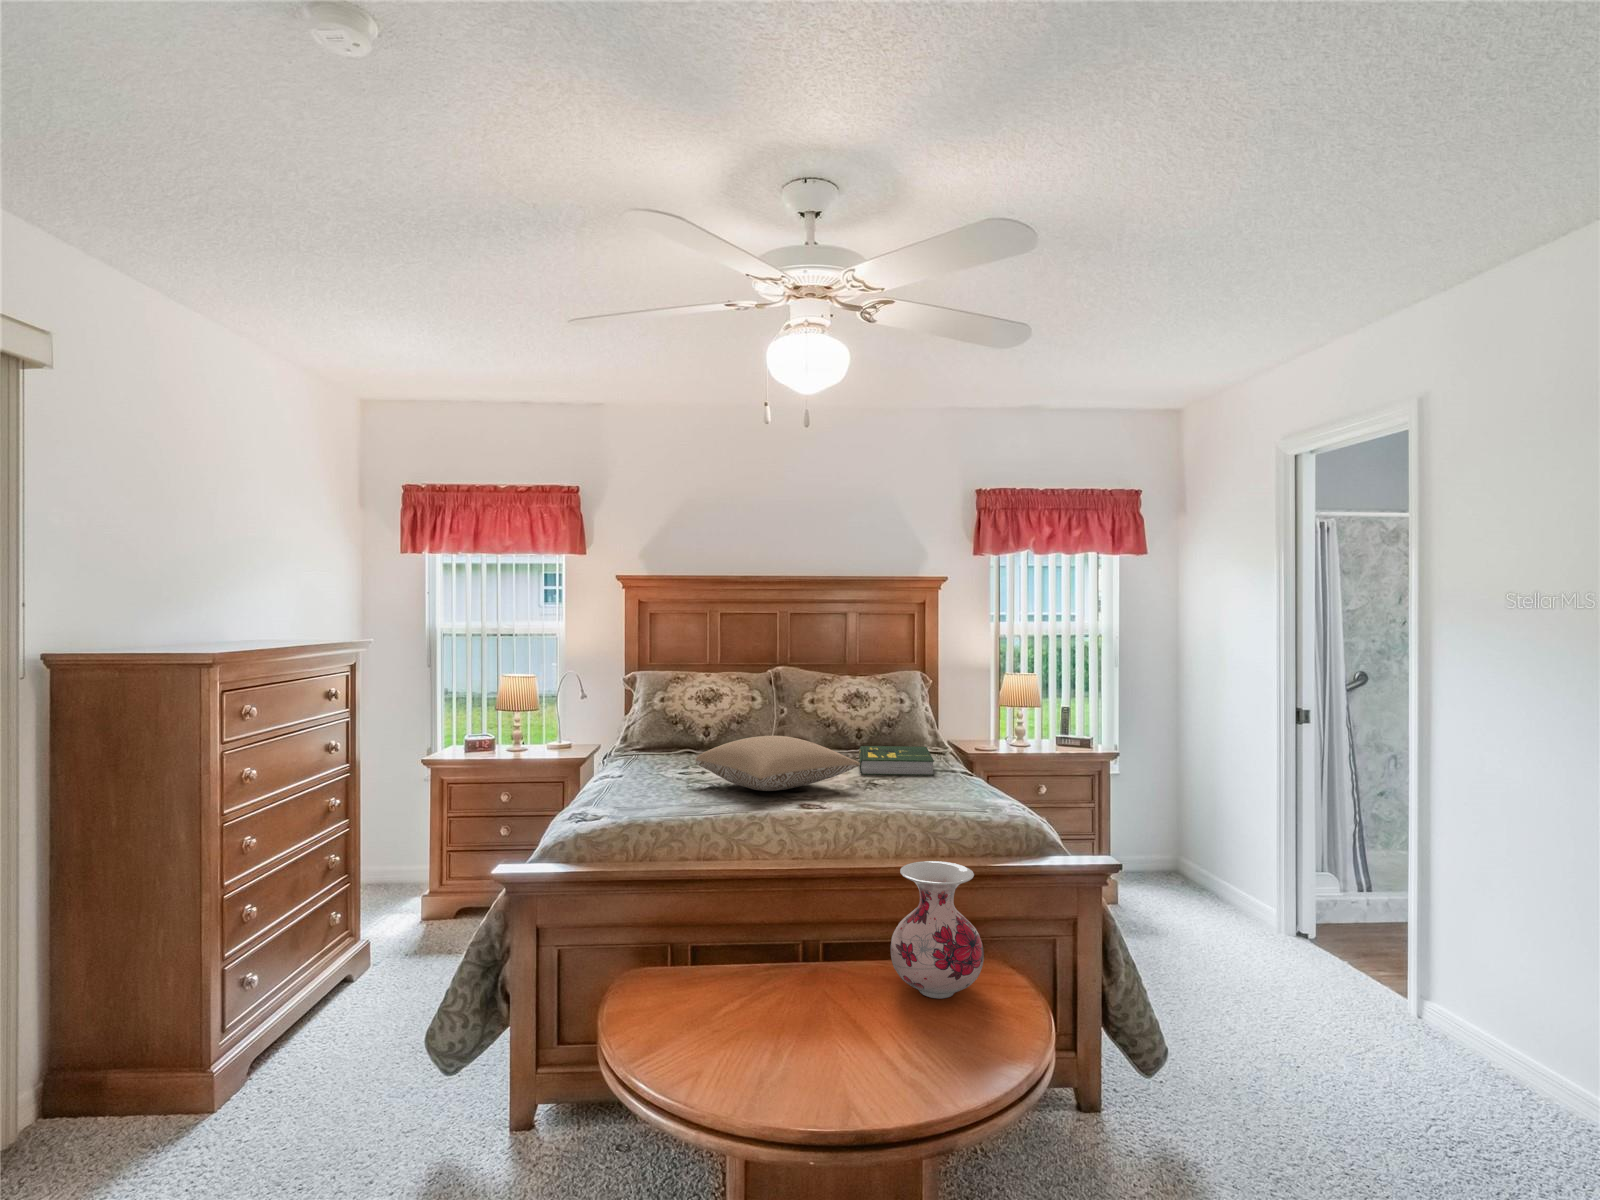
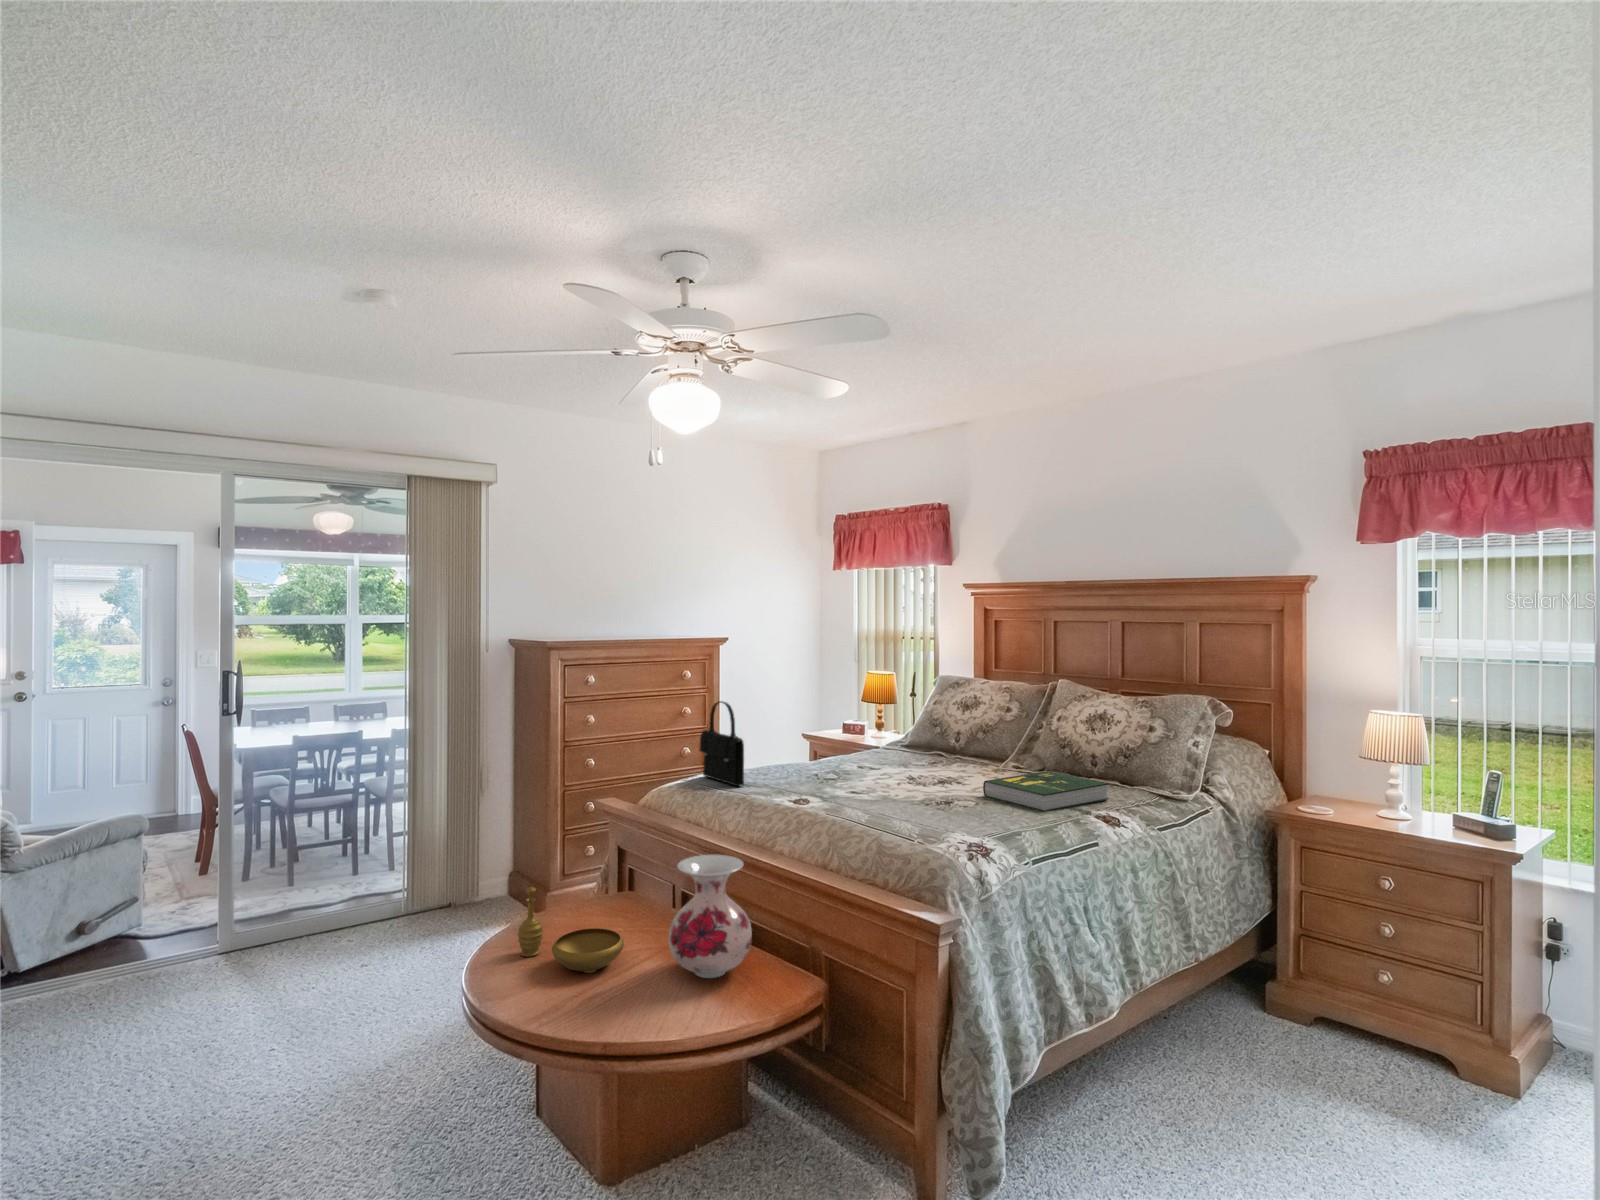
handbag: none [592,710,681,811] -> present [699,701,744,786]
pillow: present [696,736,860,791] -> none [800,739,933,790]
decorative bowl: none [749,972,893,1072] -> present [518,887,624,973]

